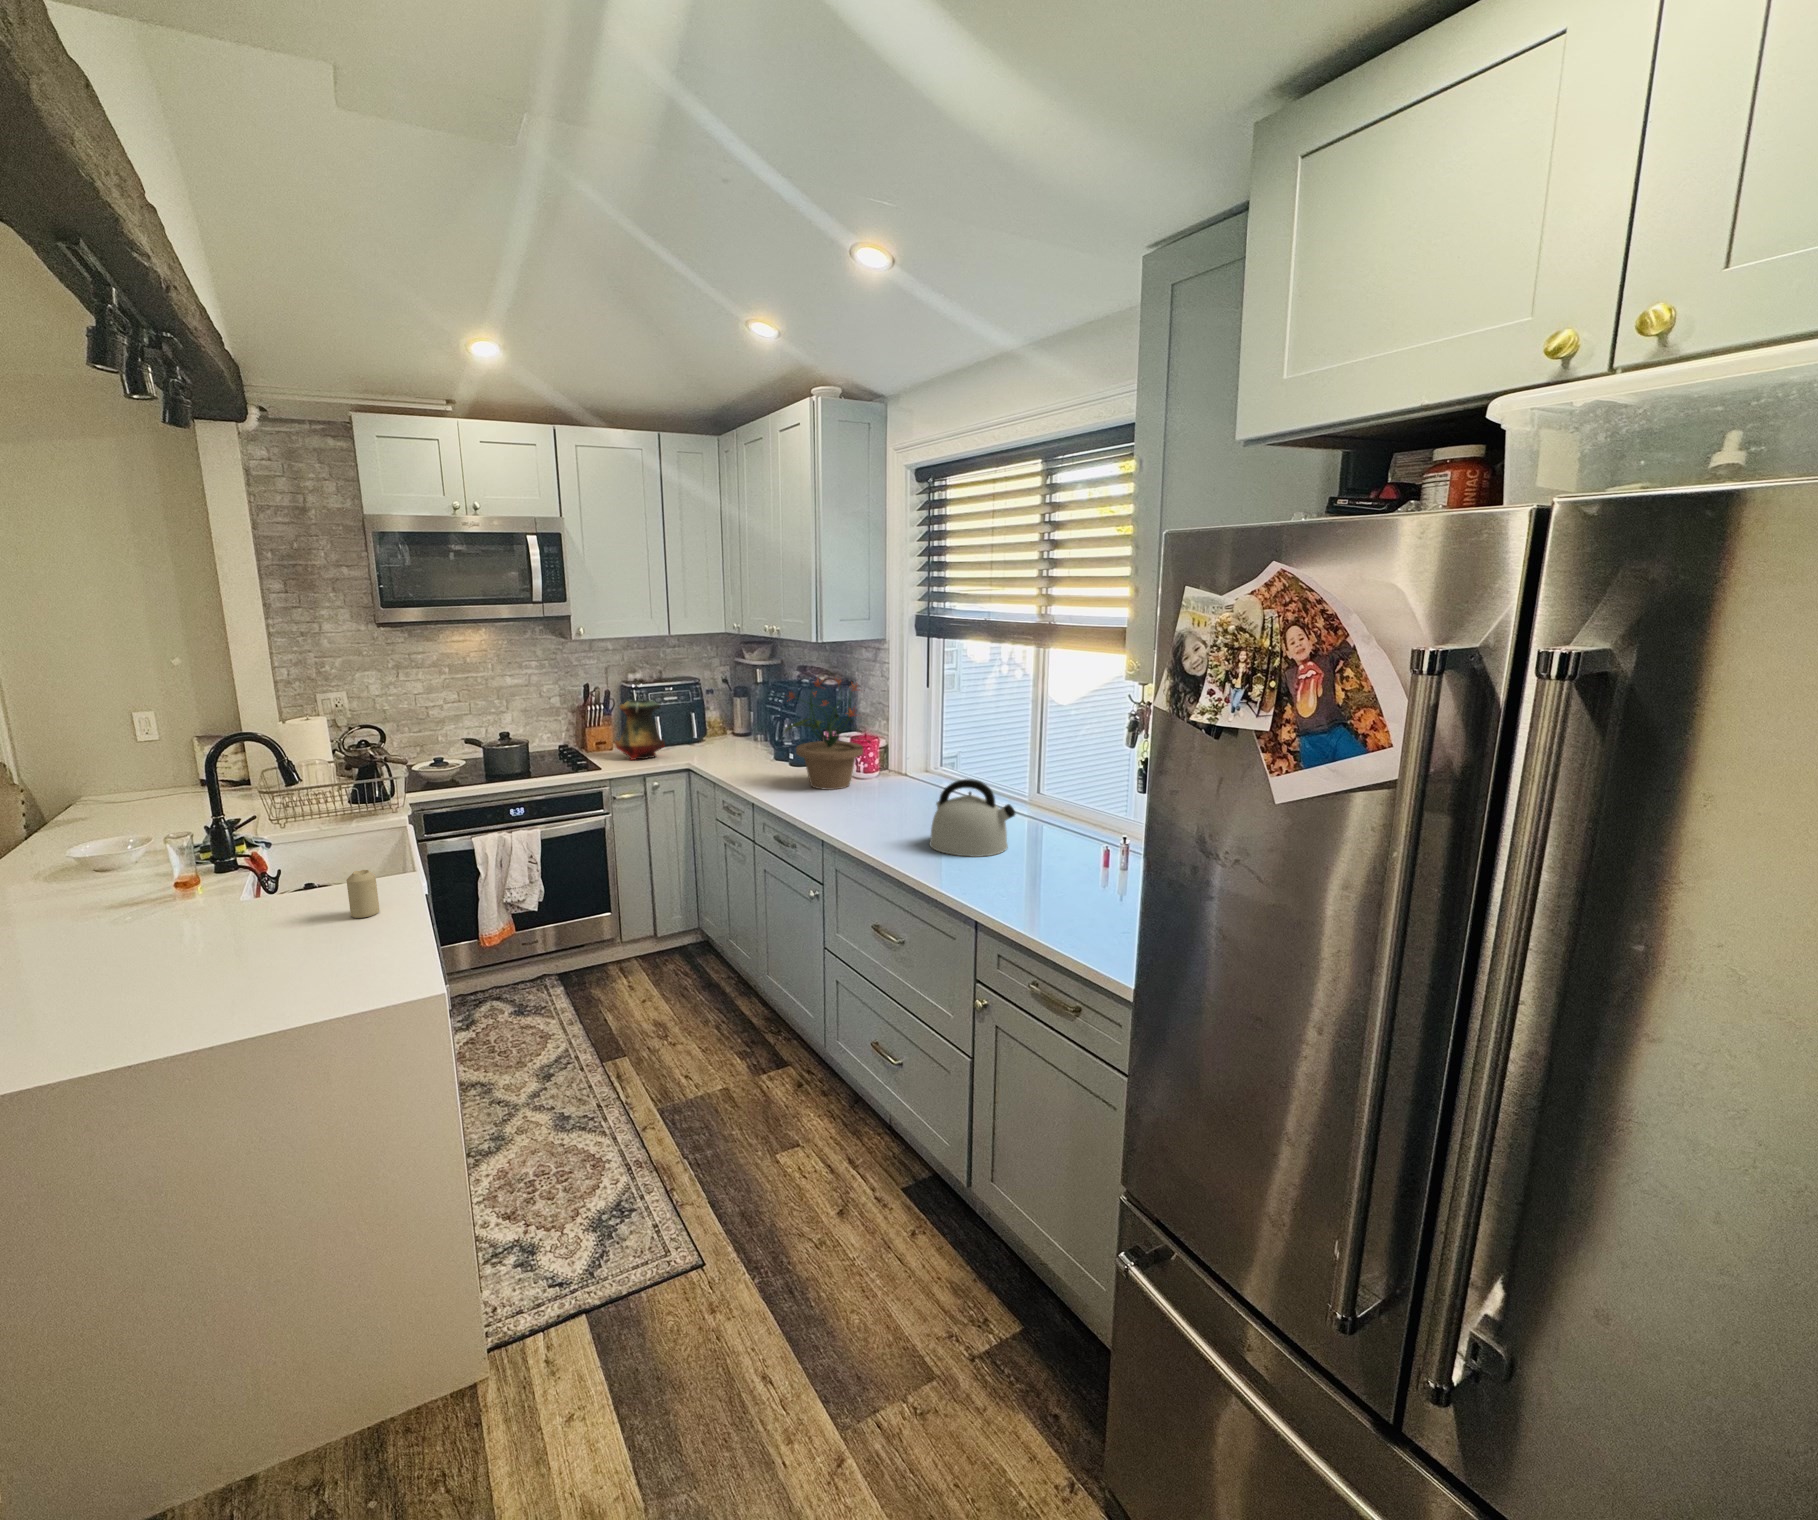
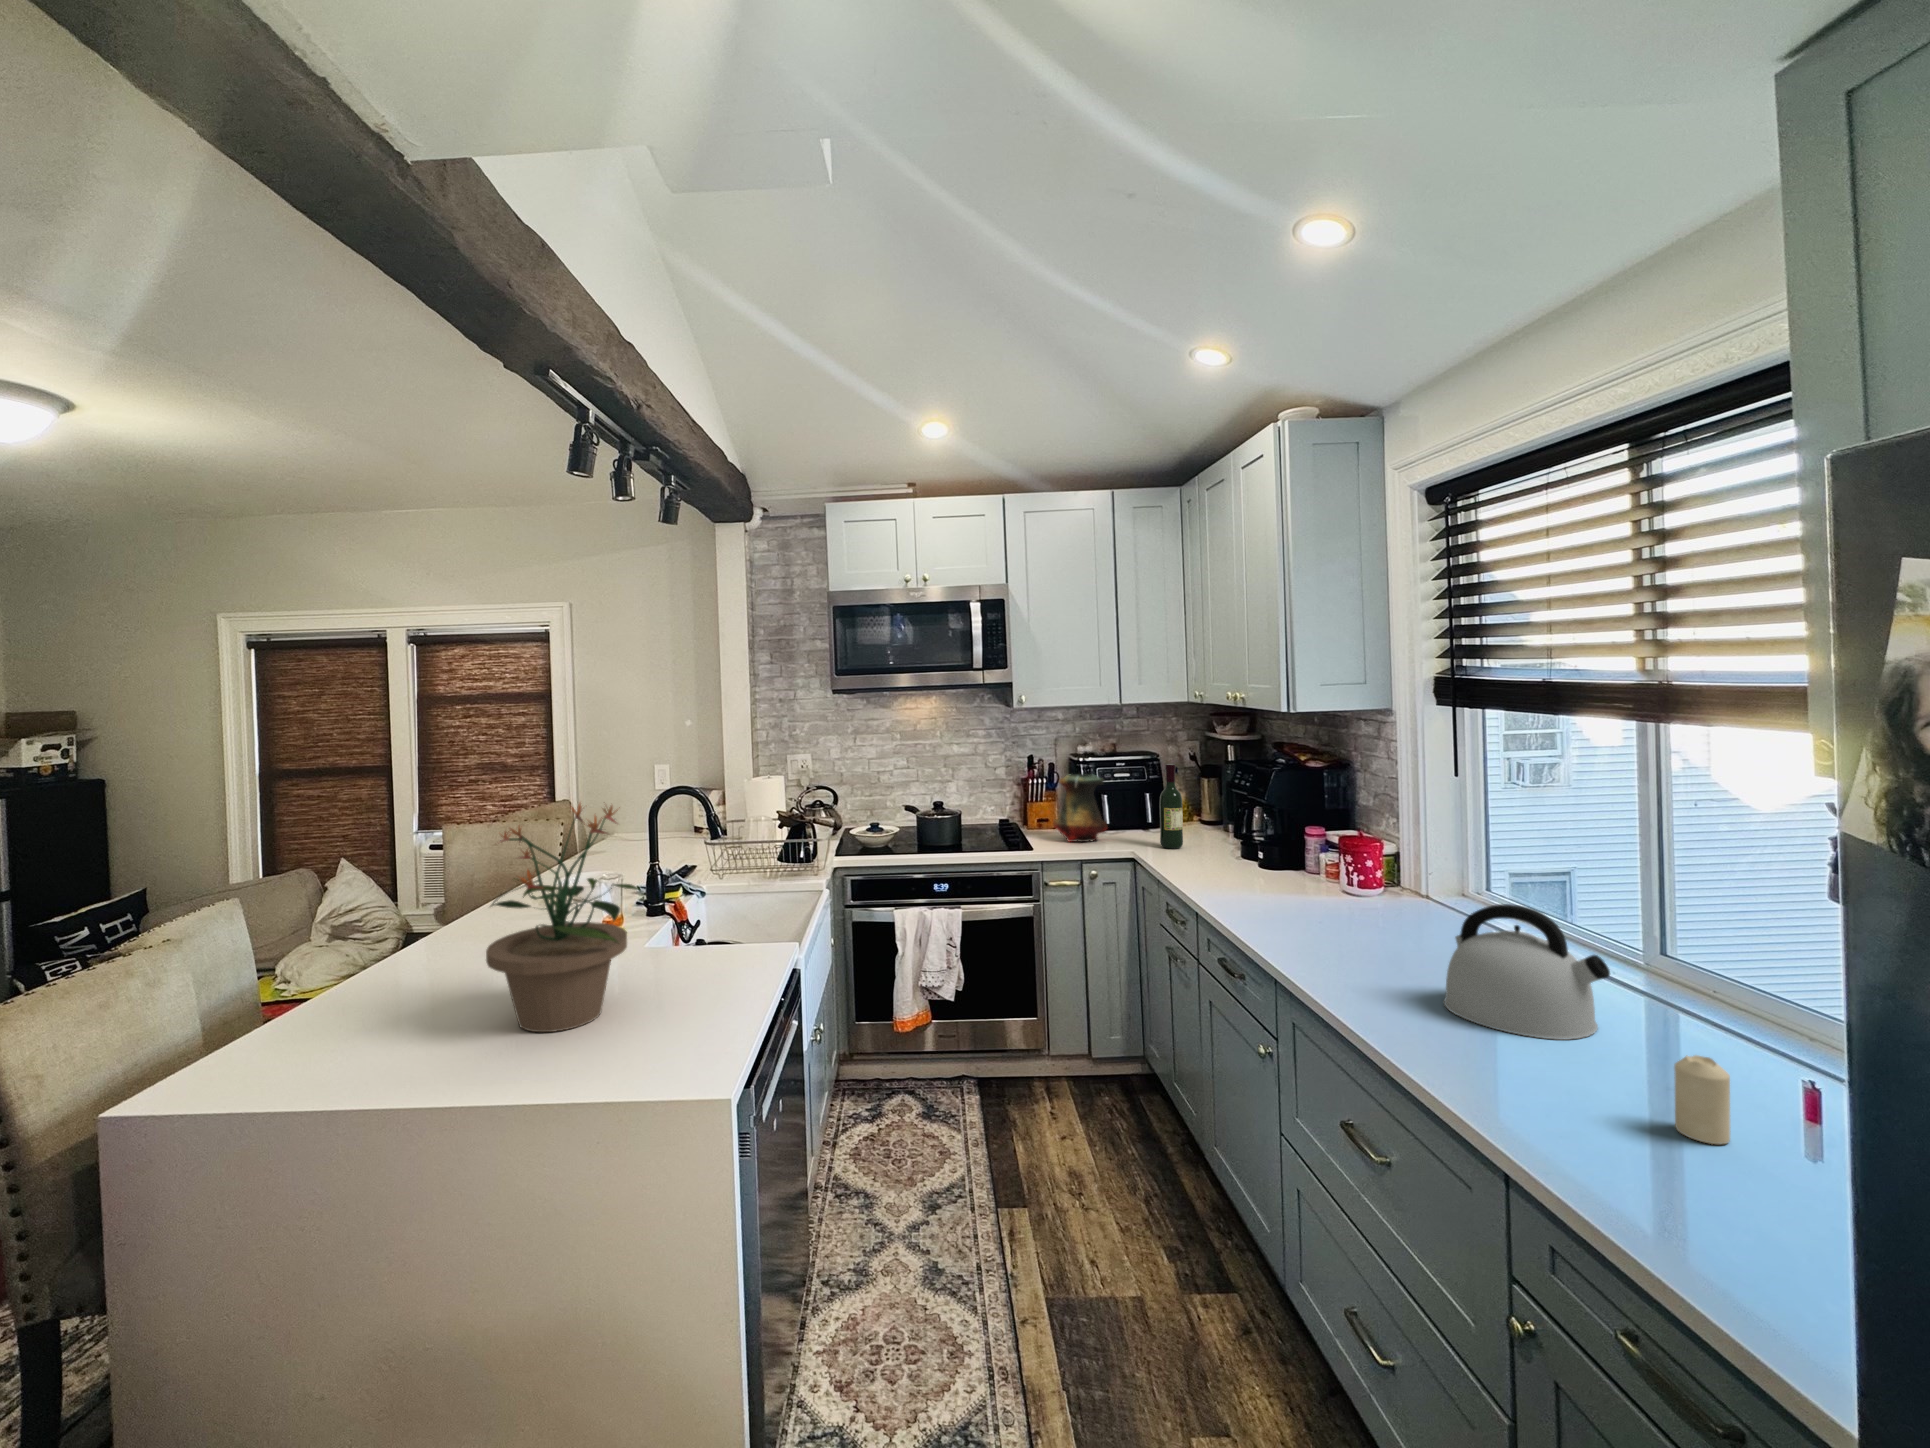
potted plant: present [785,678,869,790] -> present [486,804,640,1032]
wine bottle: none [710,689,730,759] -> present [1160,764,1183,849]
candle: present [346,870,379,918] -> present [1674,1055,1730,1144]

